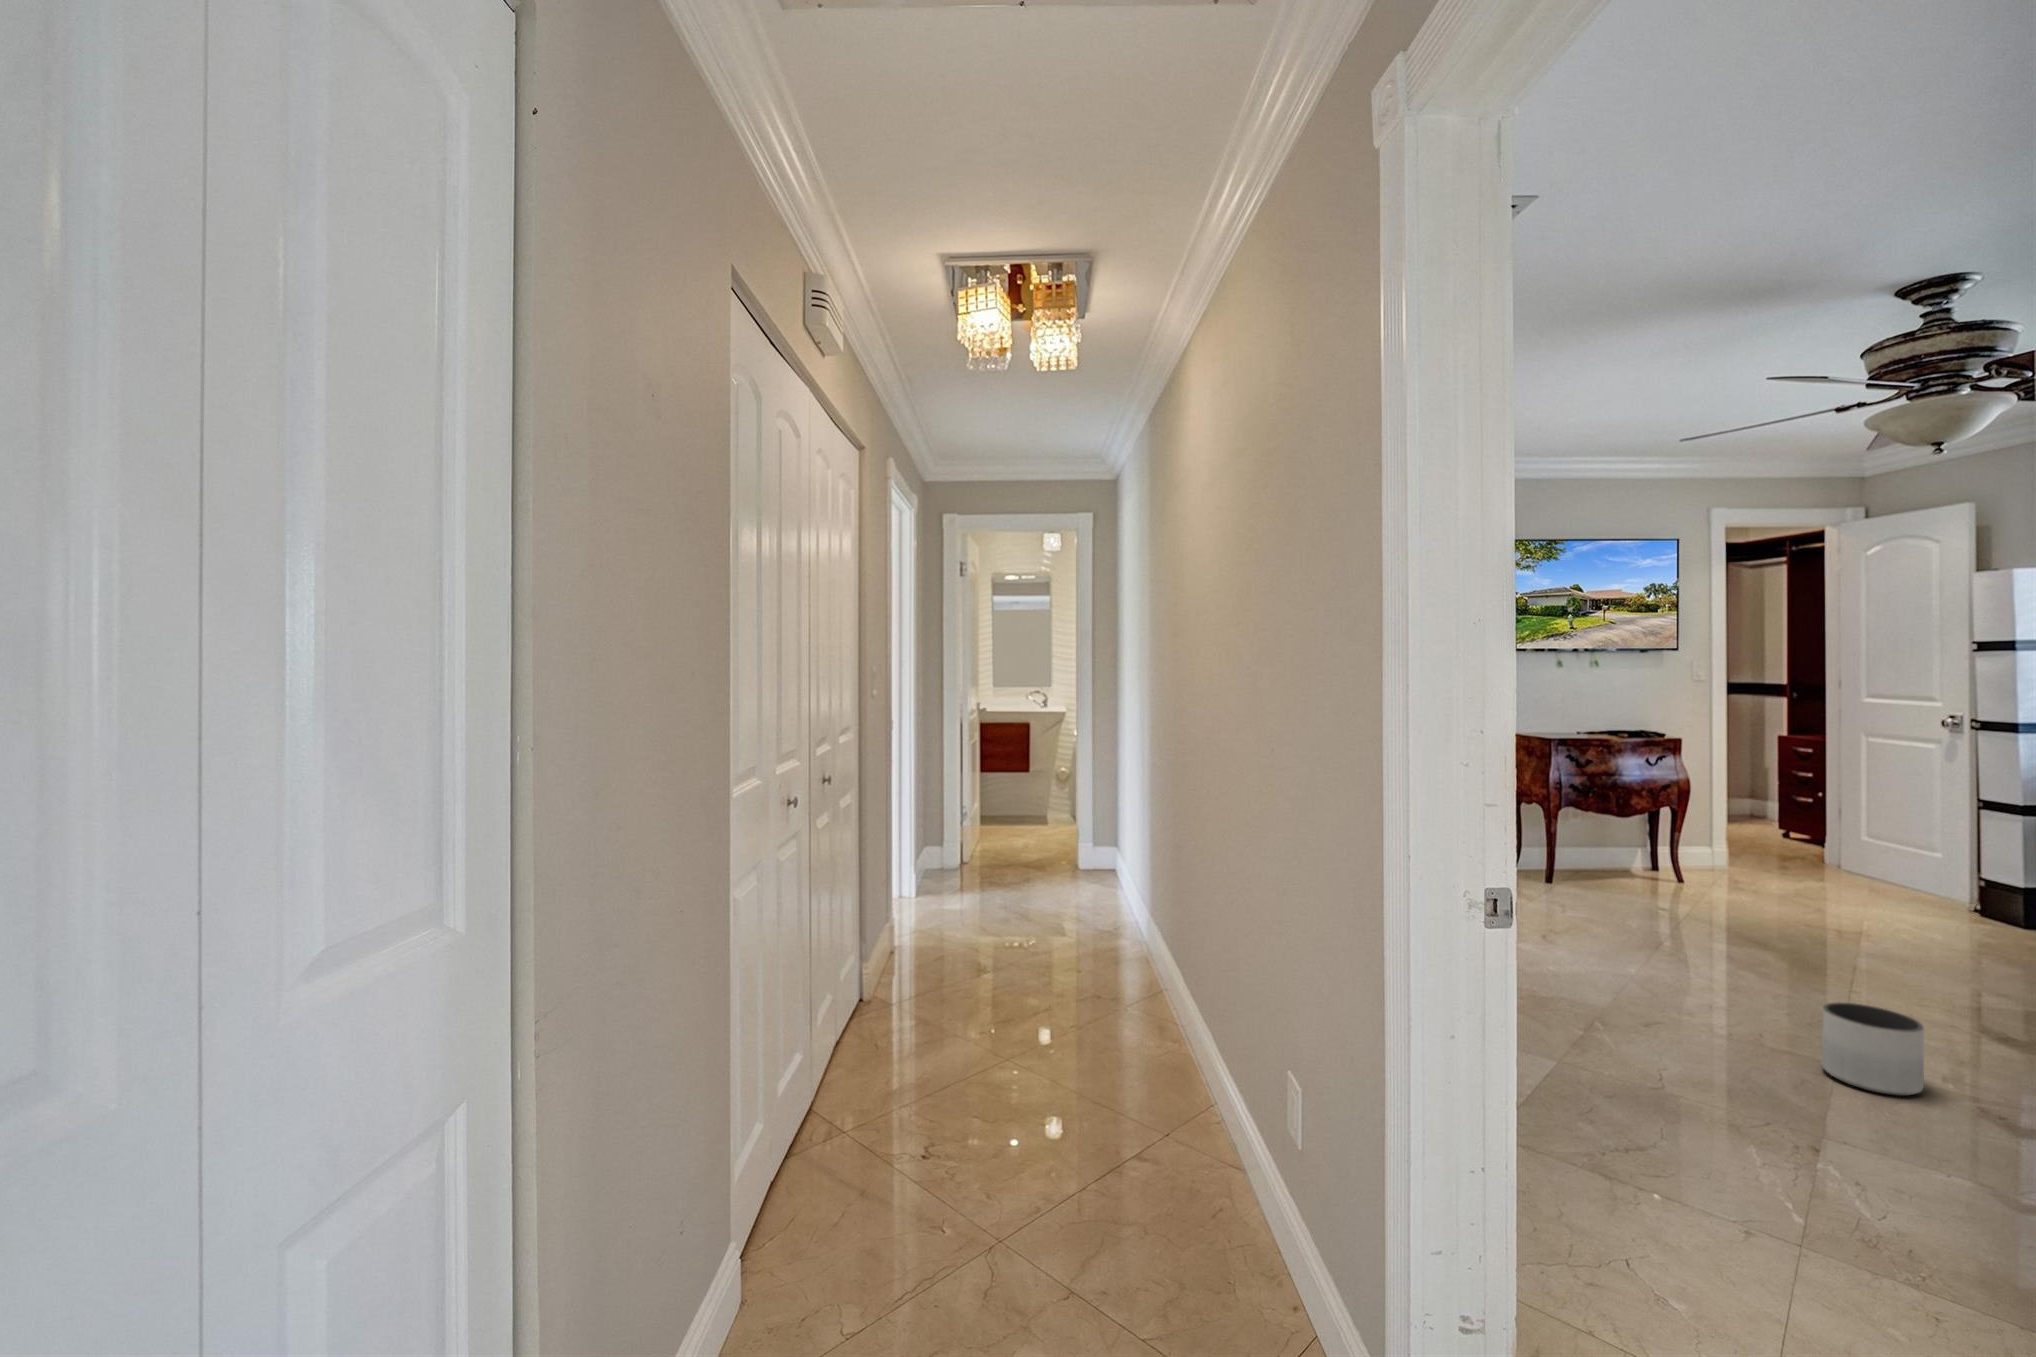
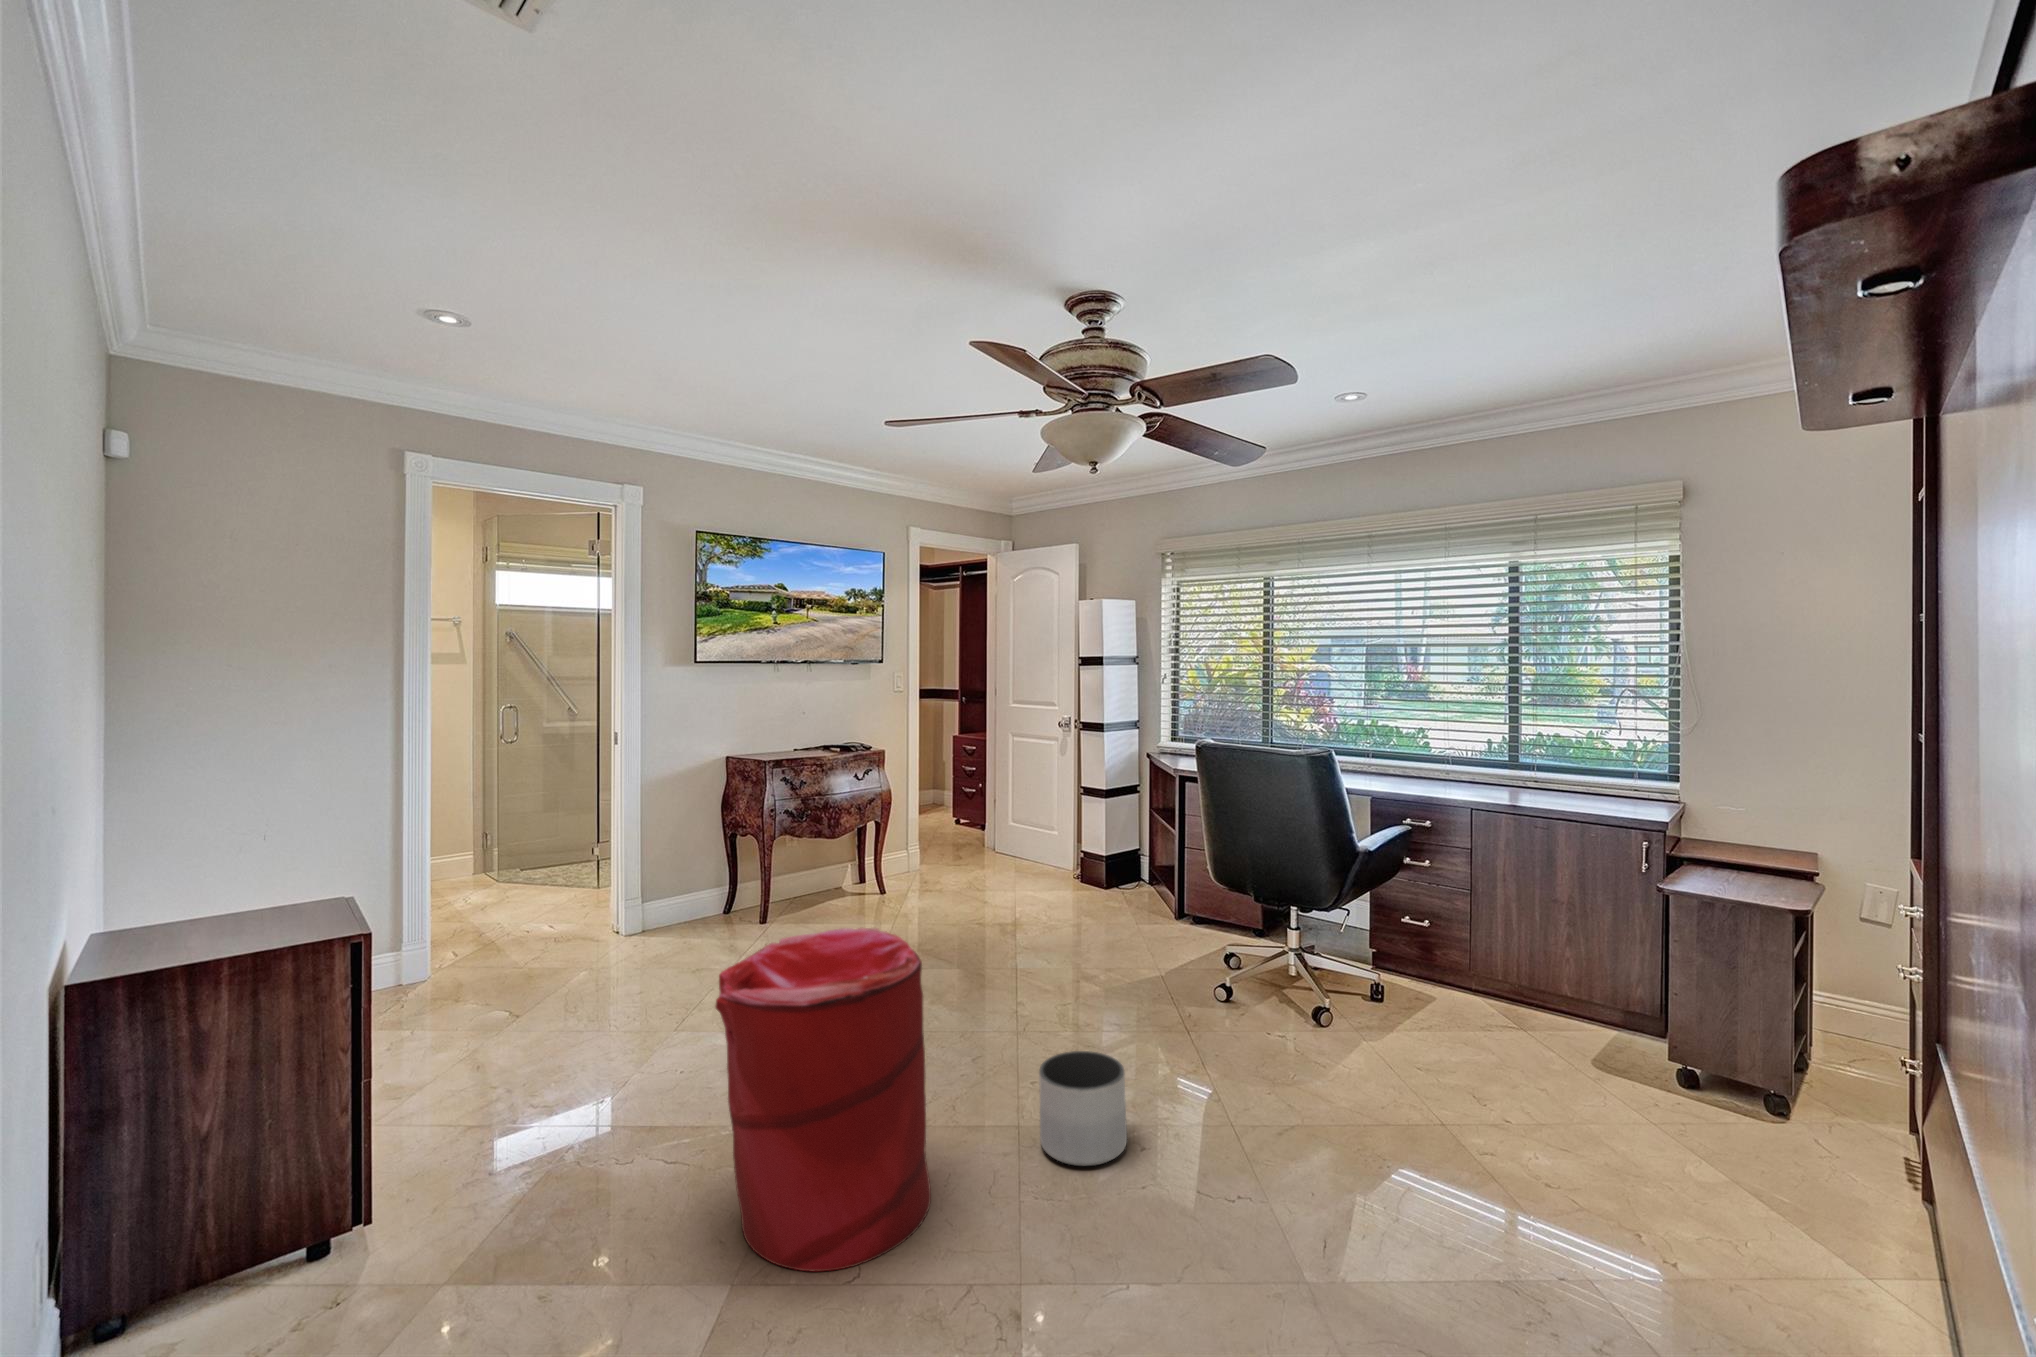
laundry hamper: none [1537,857,1705,1074] -> present [715,928,931,1271]

